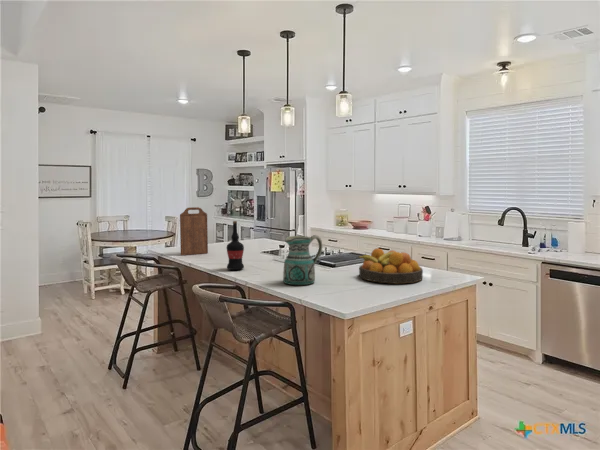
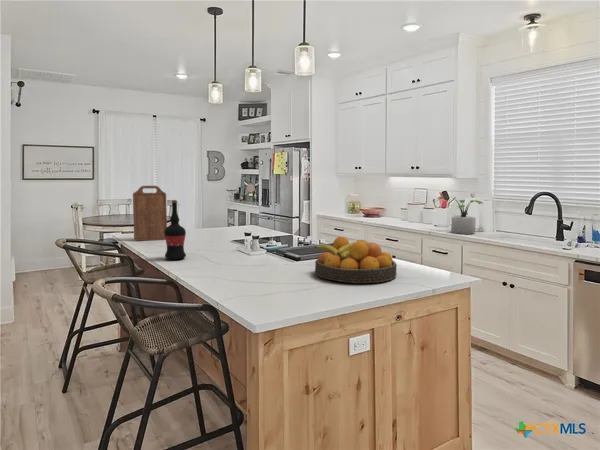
potted plant: none [425,211,463,243] -> present [451,200,483,234]
ceramic pitcher: present [283,235,322,285] -> none [213,218,267,281]

